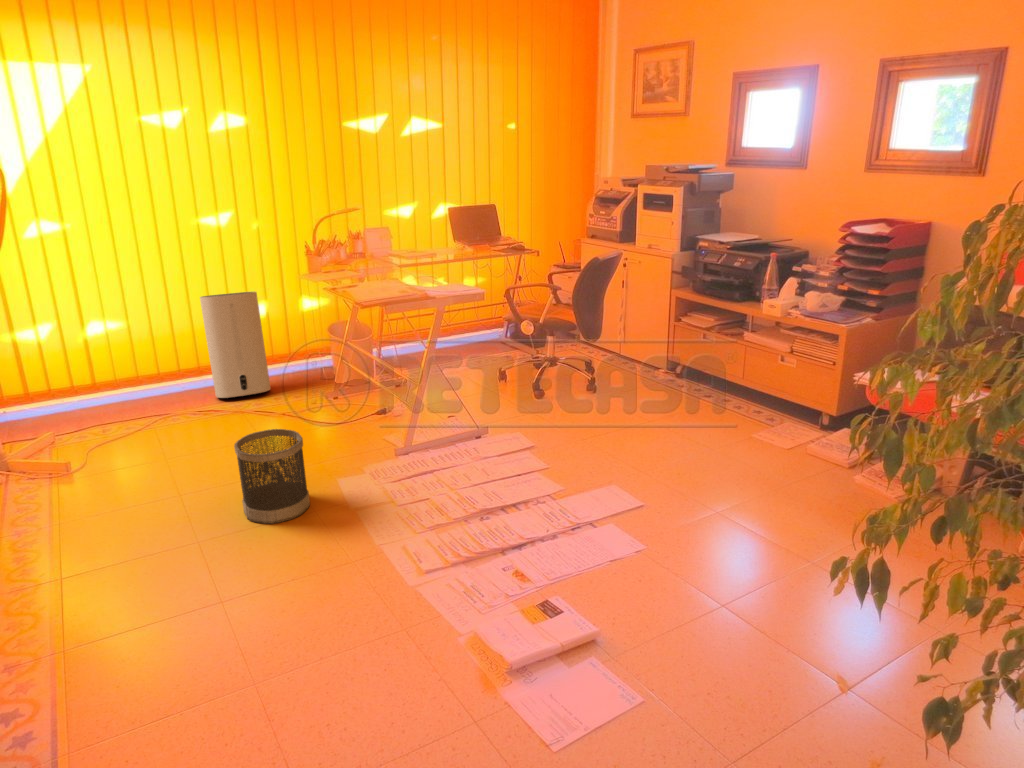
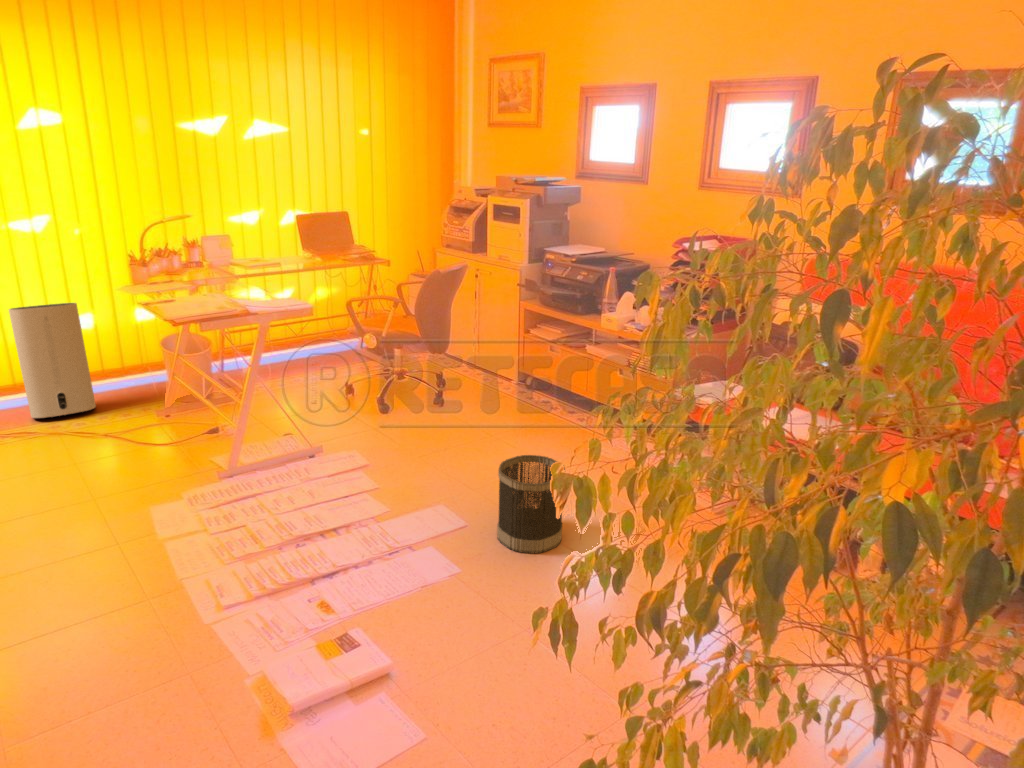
wastebasket: present [234,429,310,524] -> present [497,455,565,554]

